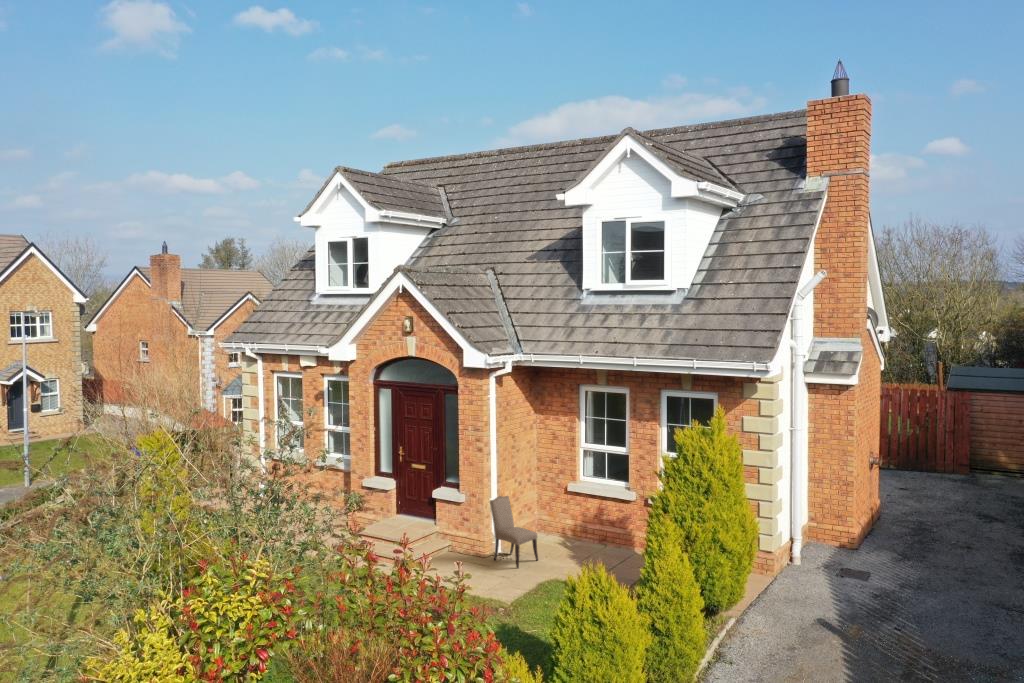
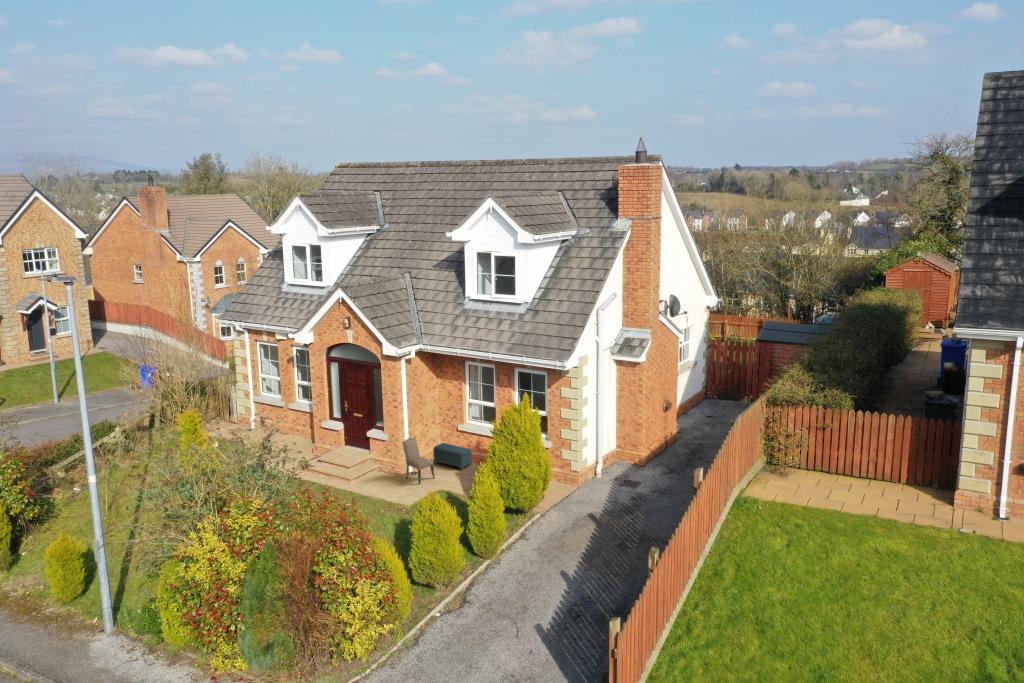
bench: none [529,510,588,550] -> present [433,443,472,470]

